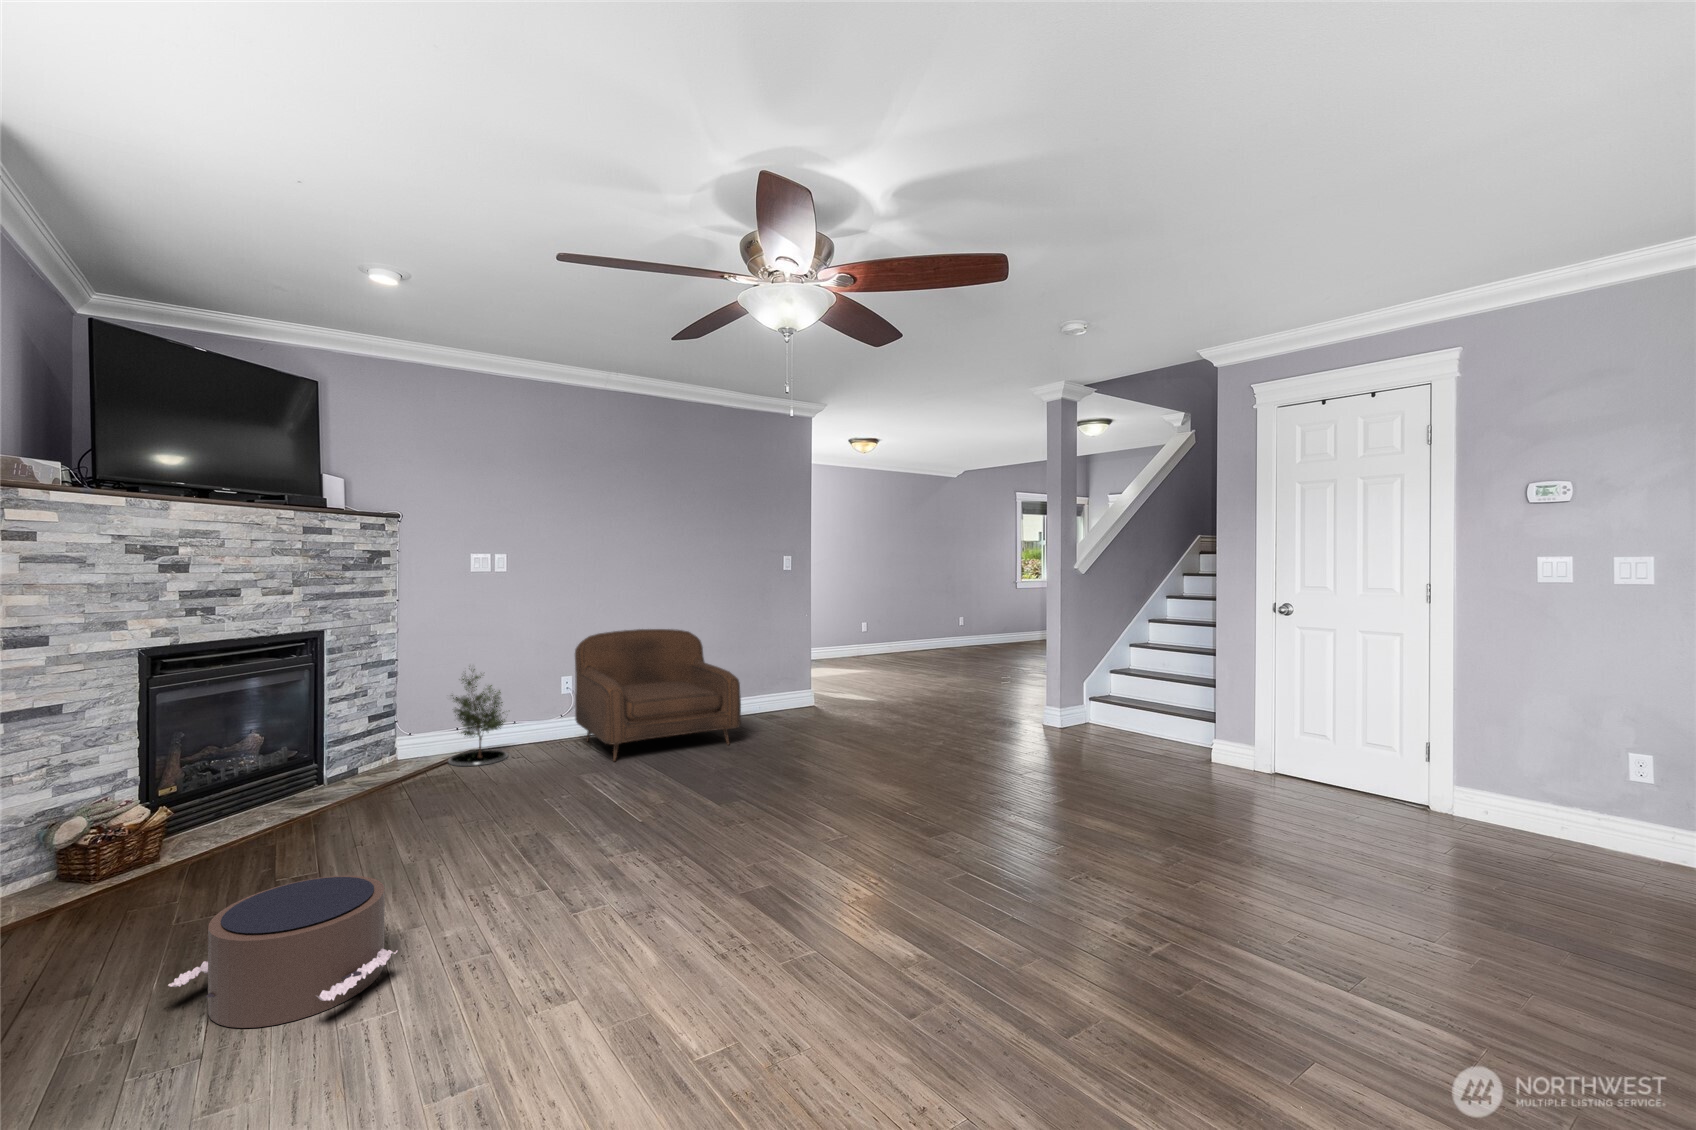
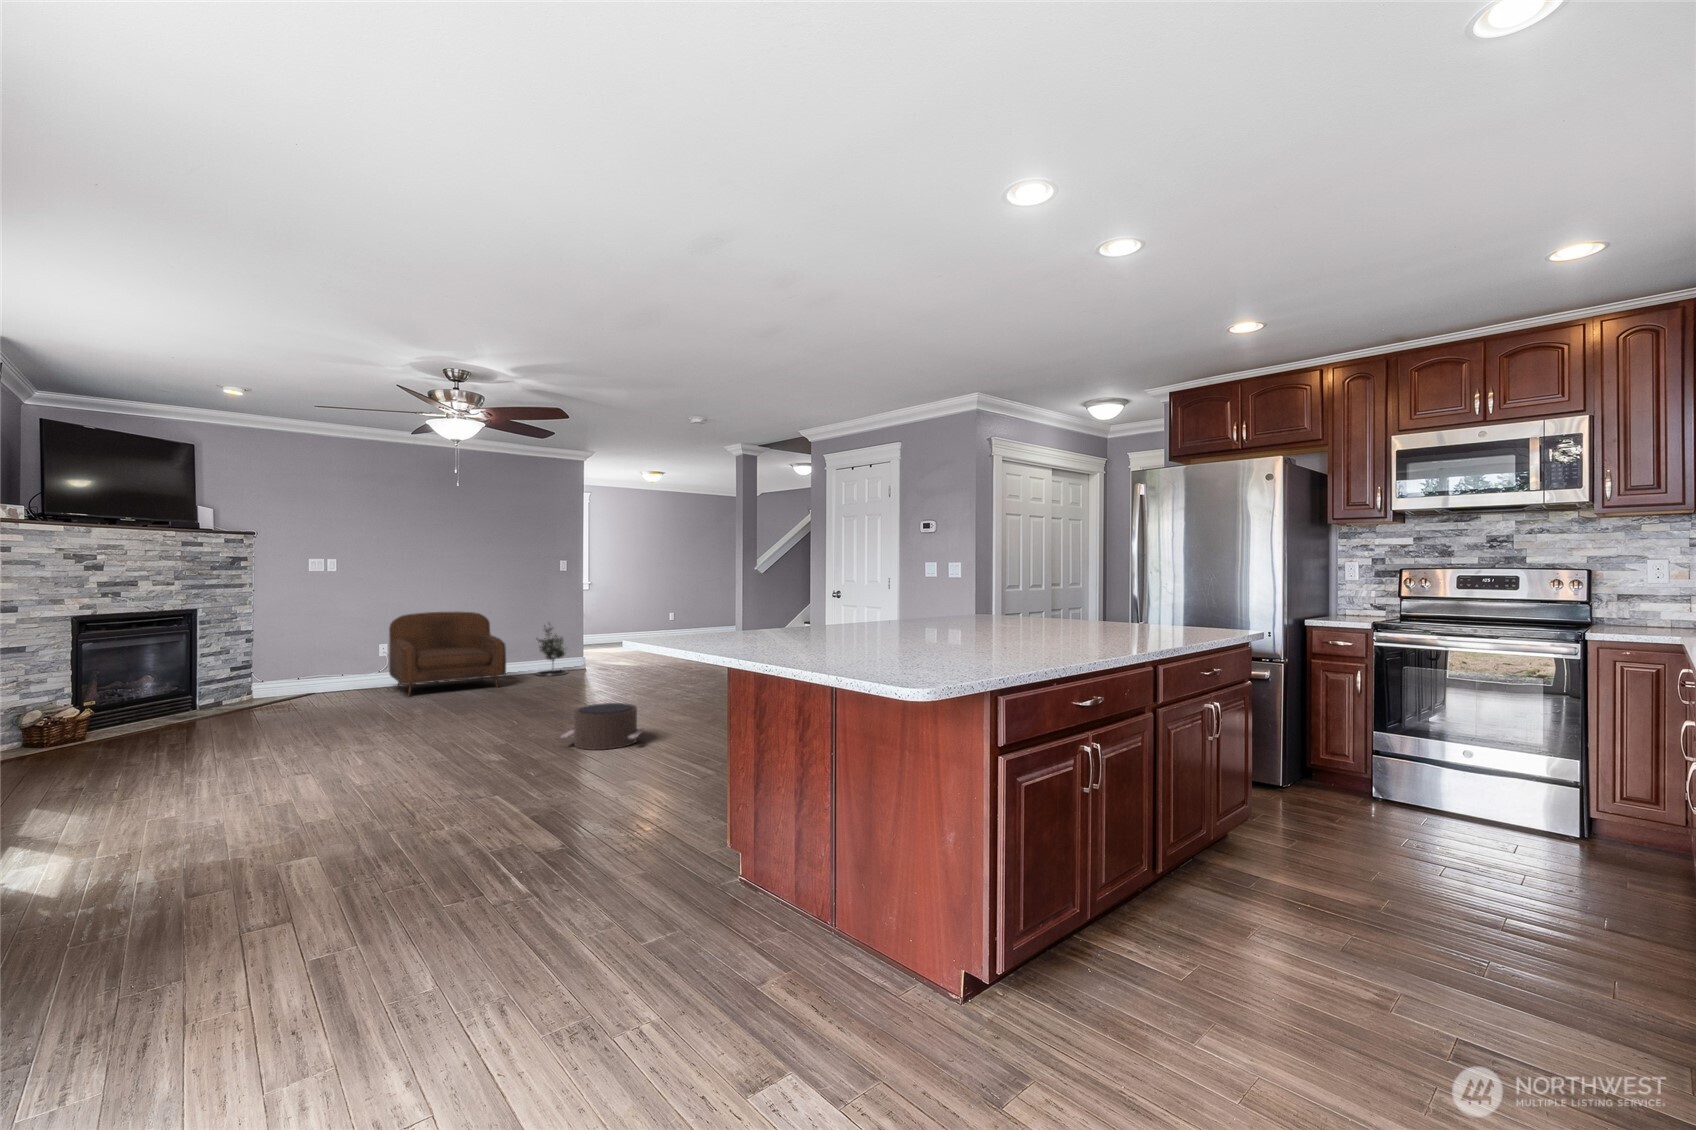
potted tree: present [448,669,508,766] -> present [536,623,567,676]
pouf: present [168,875,397,1028] -> present [561,703,644,750]

